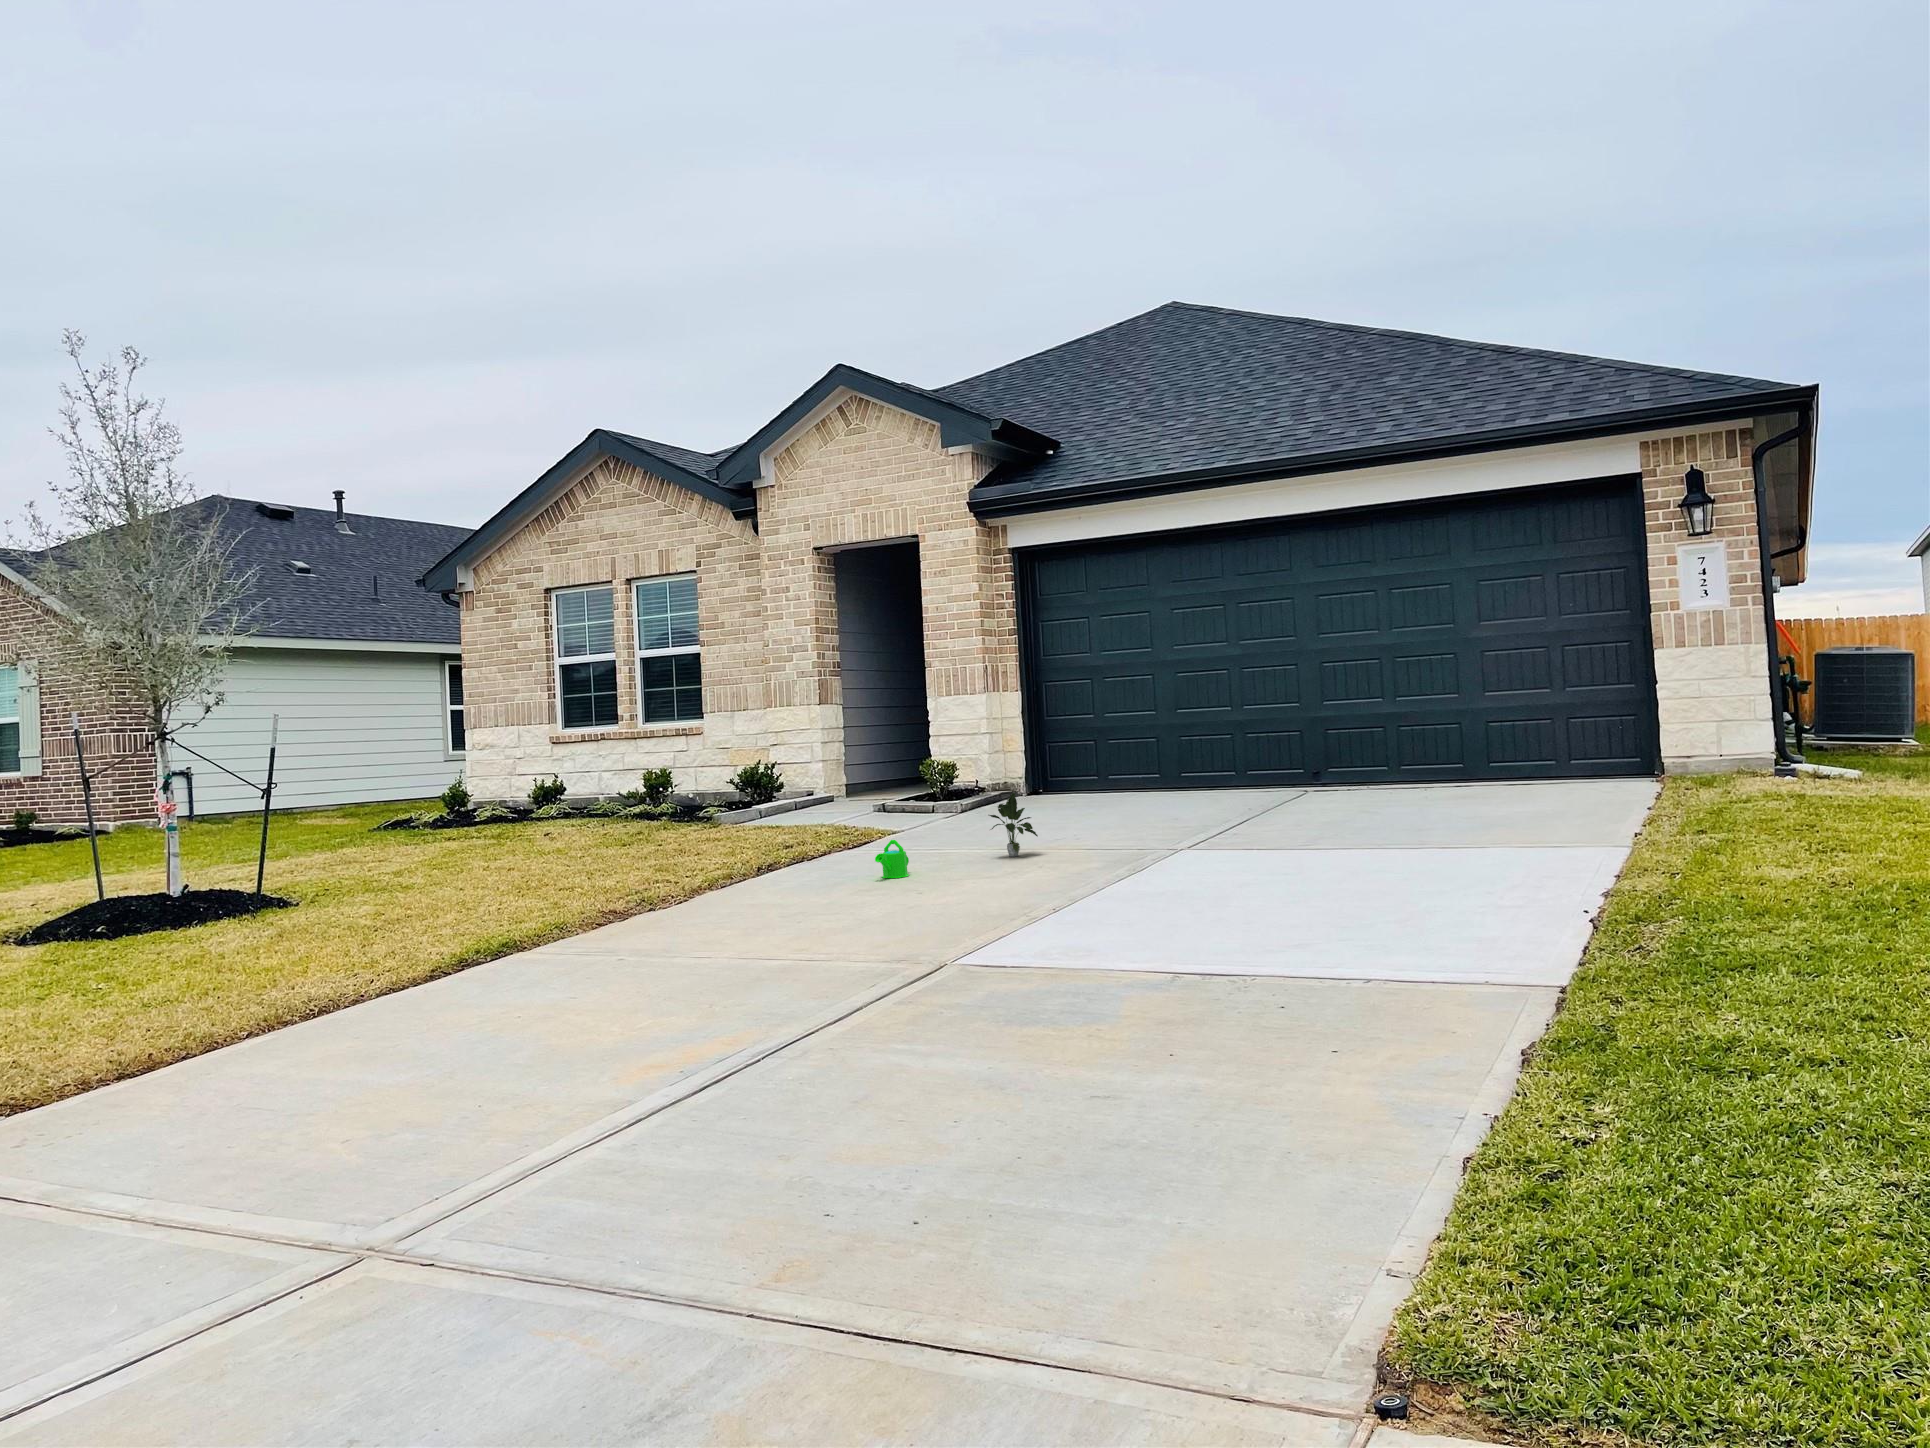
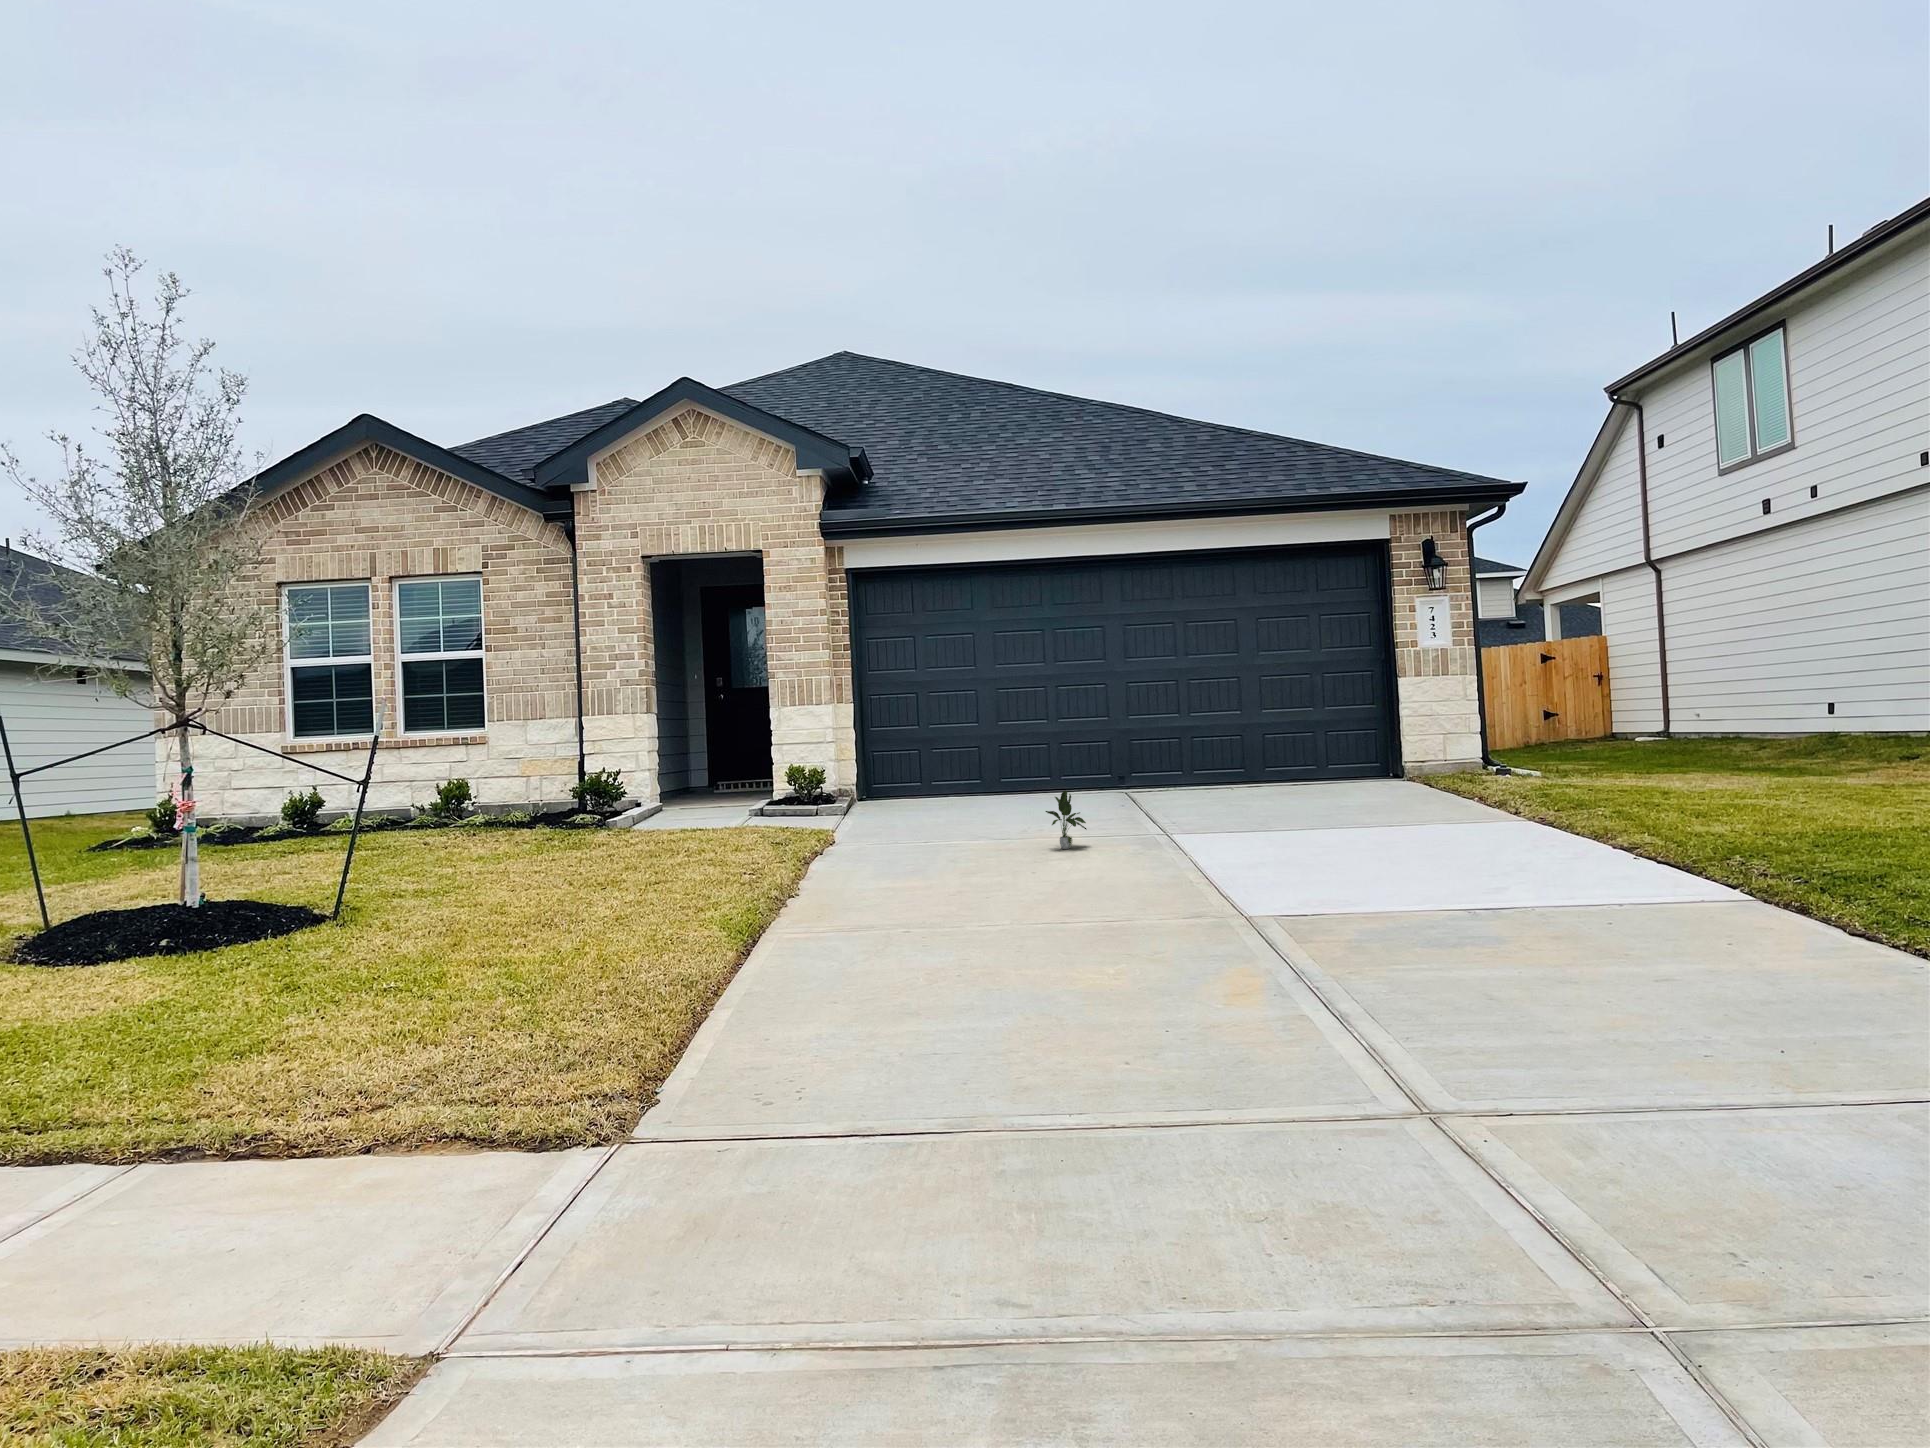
watering can: present [875,840,909,878] -> none [995,836,1023,872]

